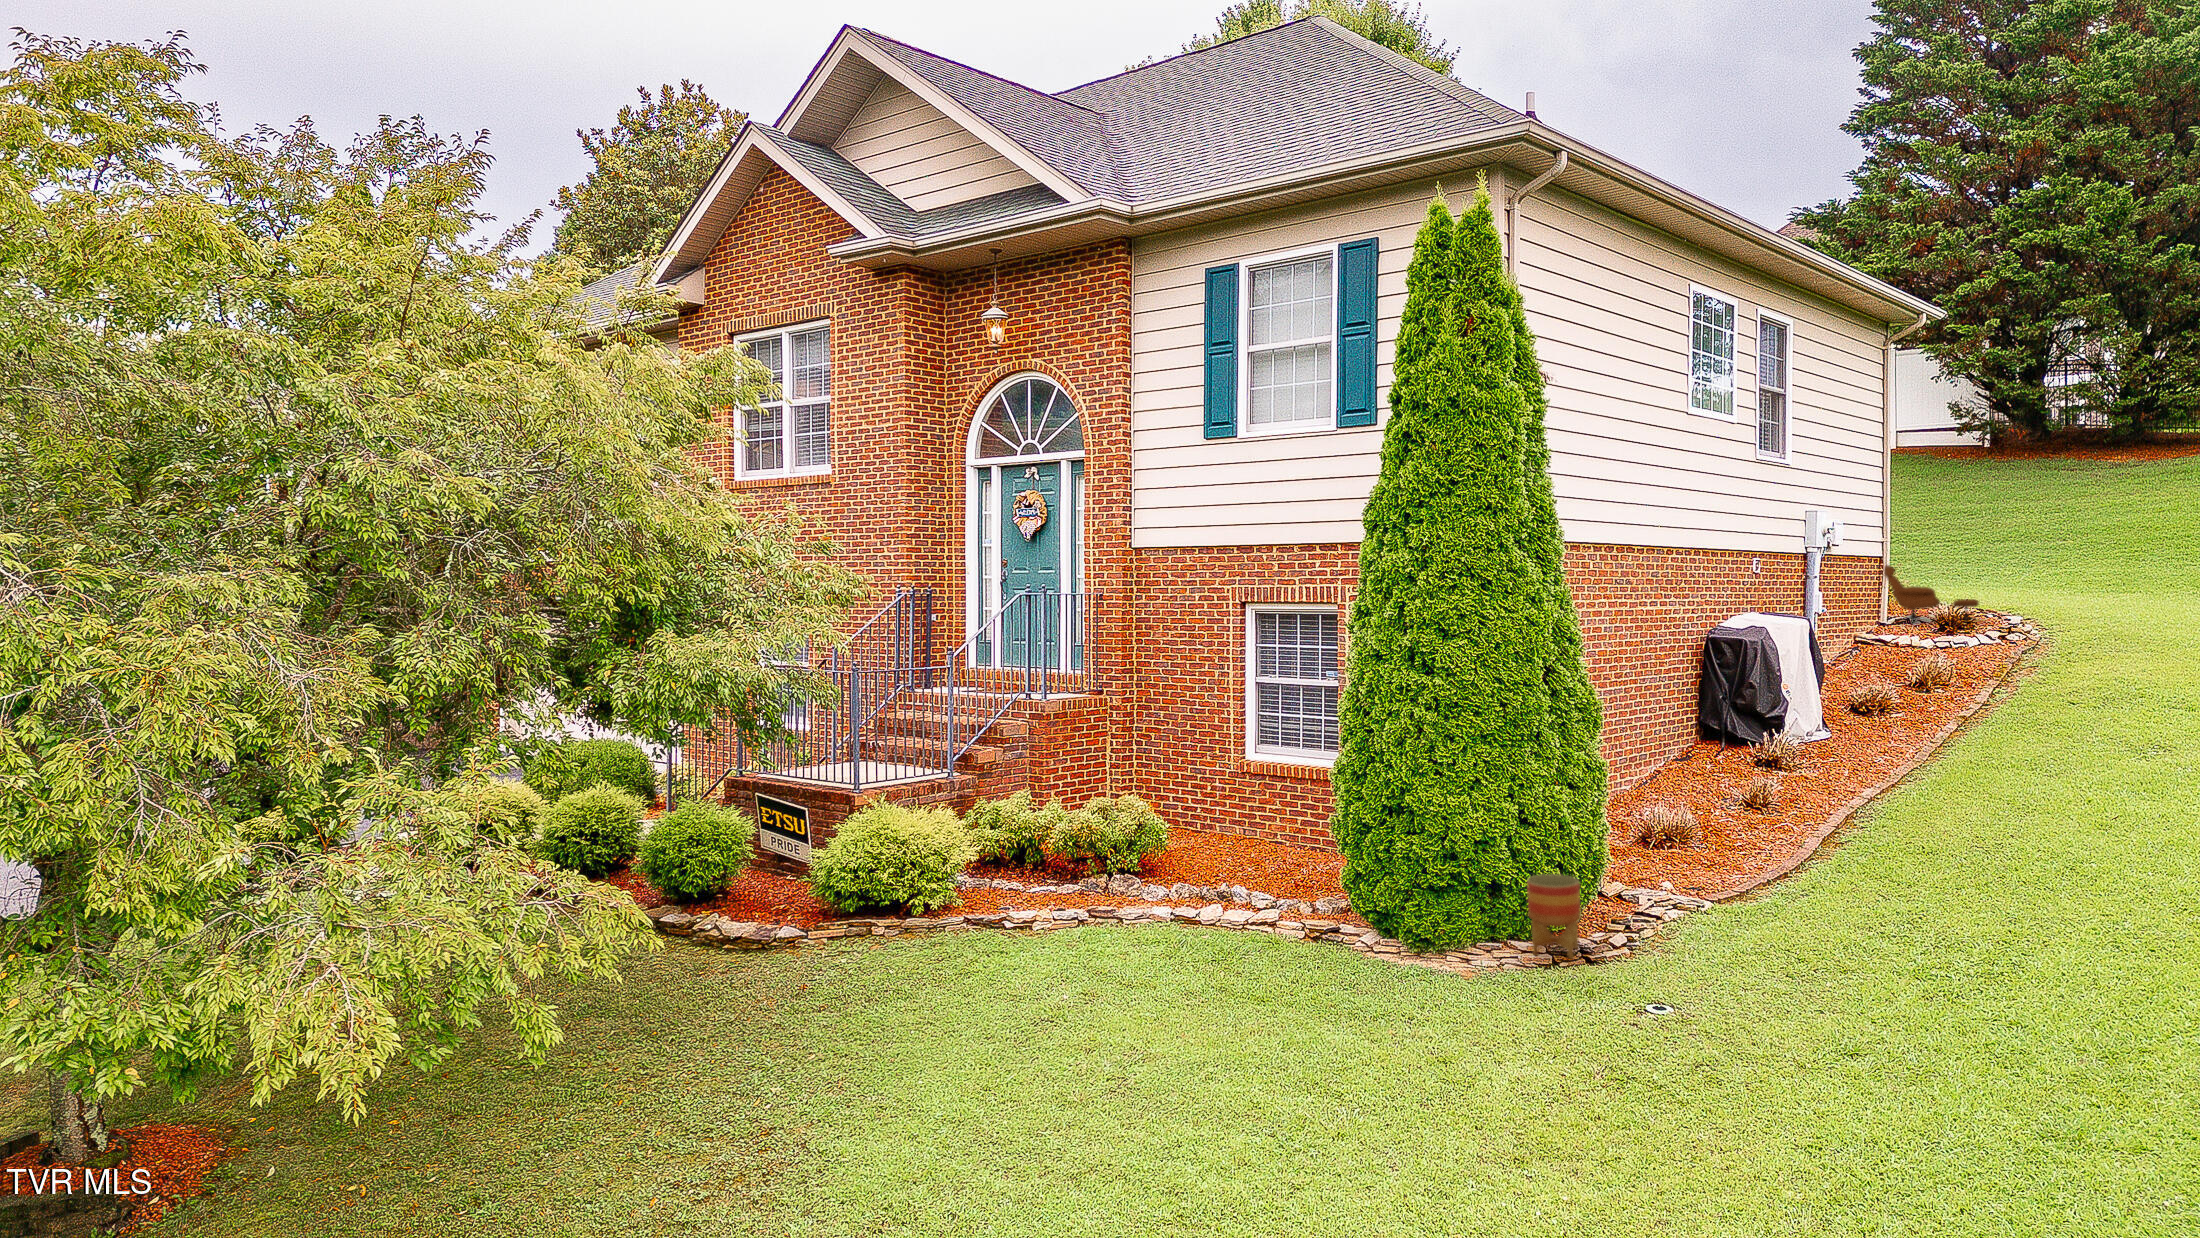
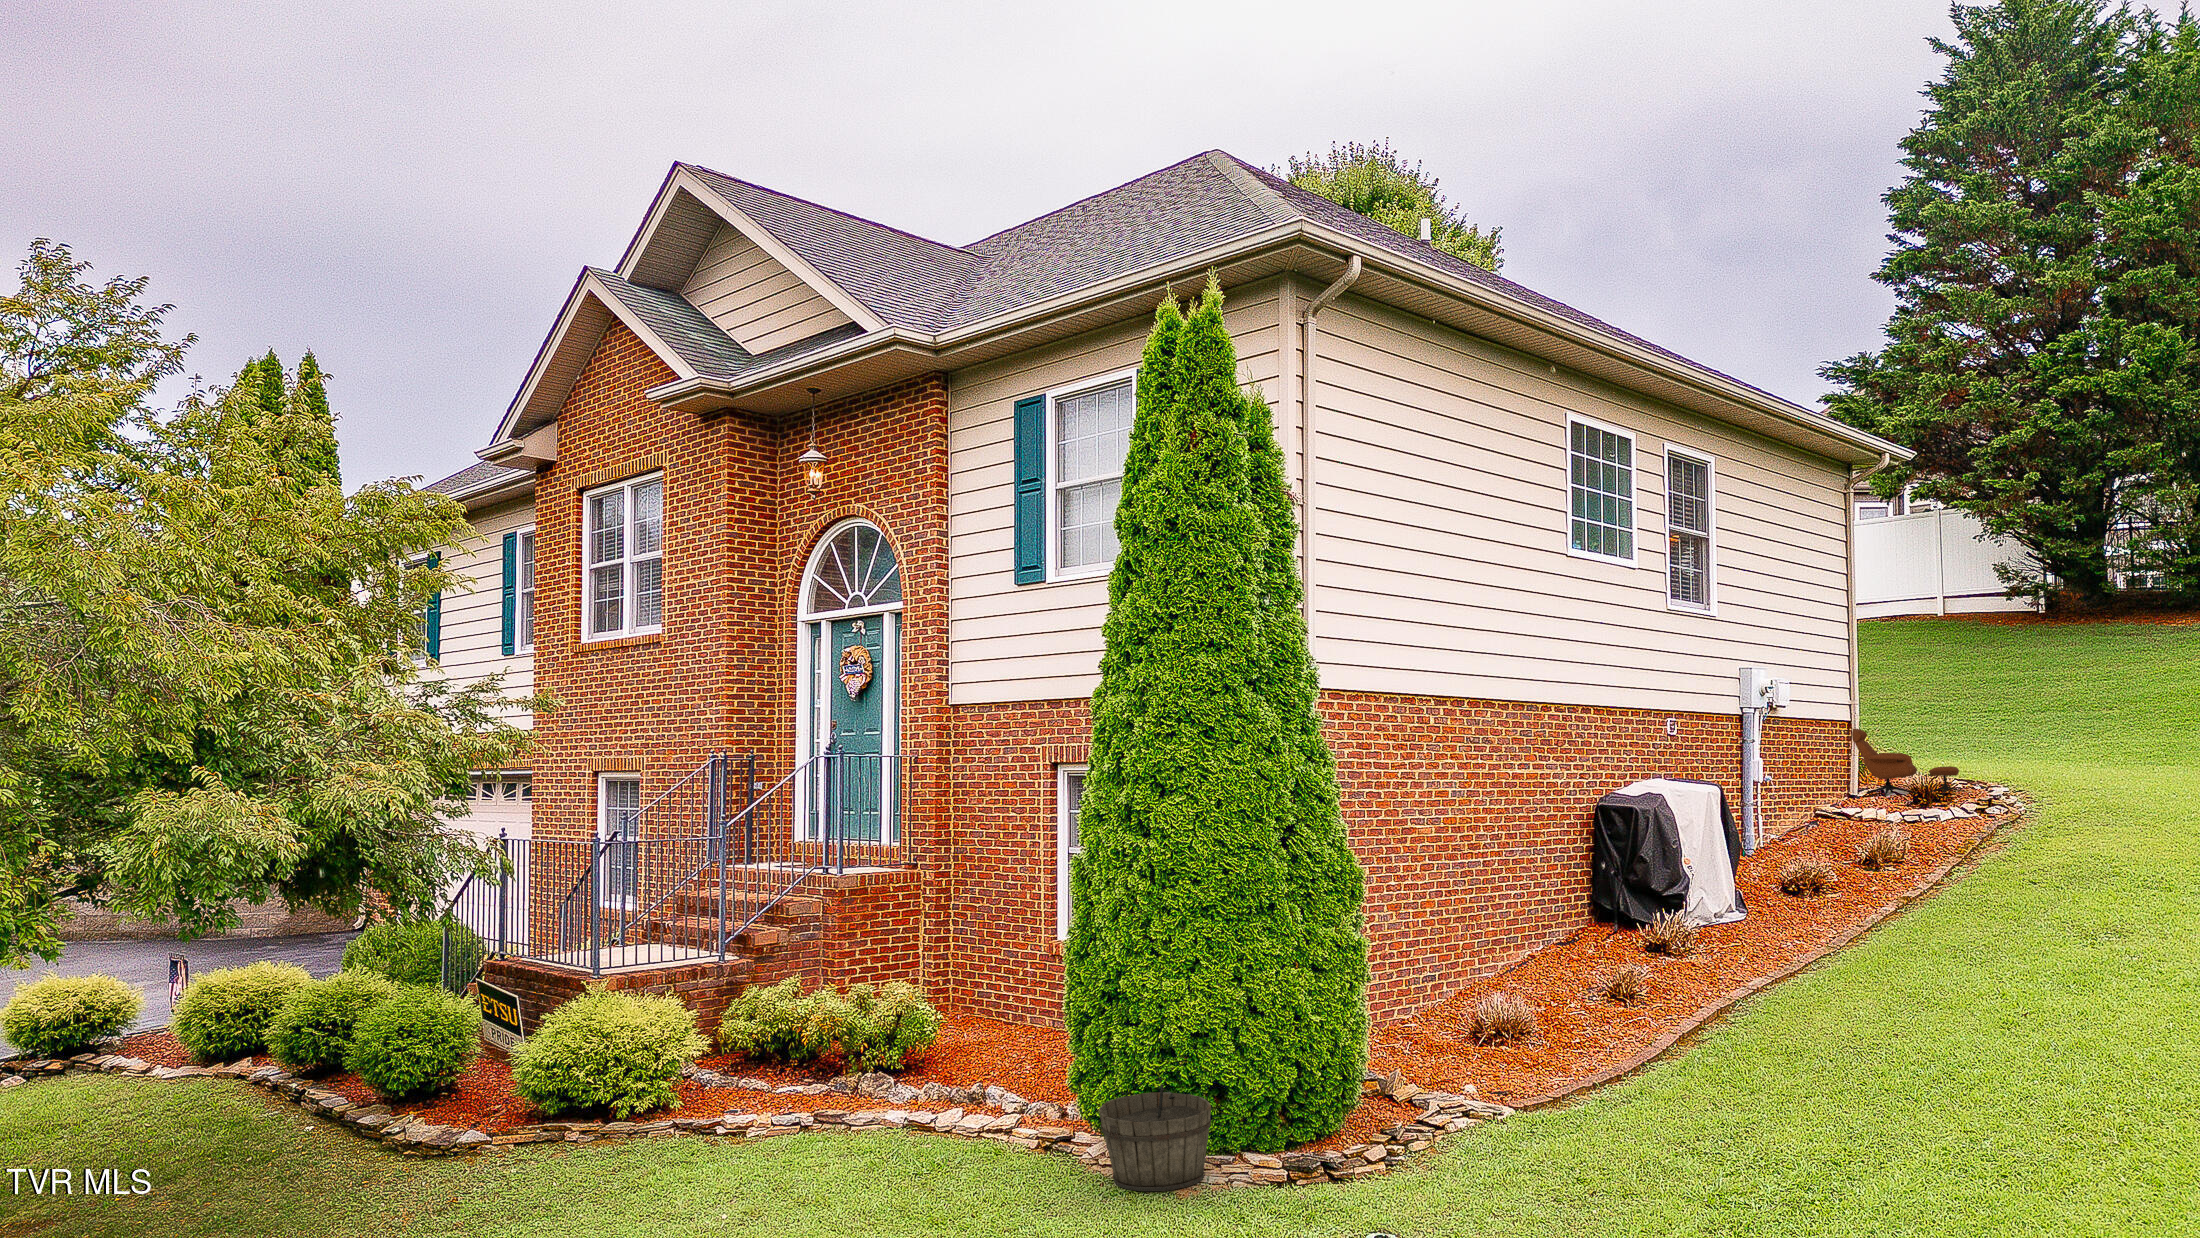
planter: present [1527,874,1581,959] -> none [1250,1071,1313,1174]
wooden bucket: none [1400,881,1501,975] -> present [1099,1078,1211,1191]

